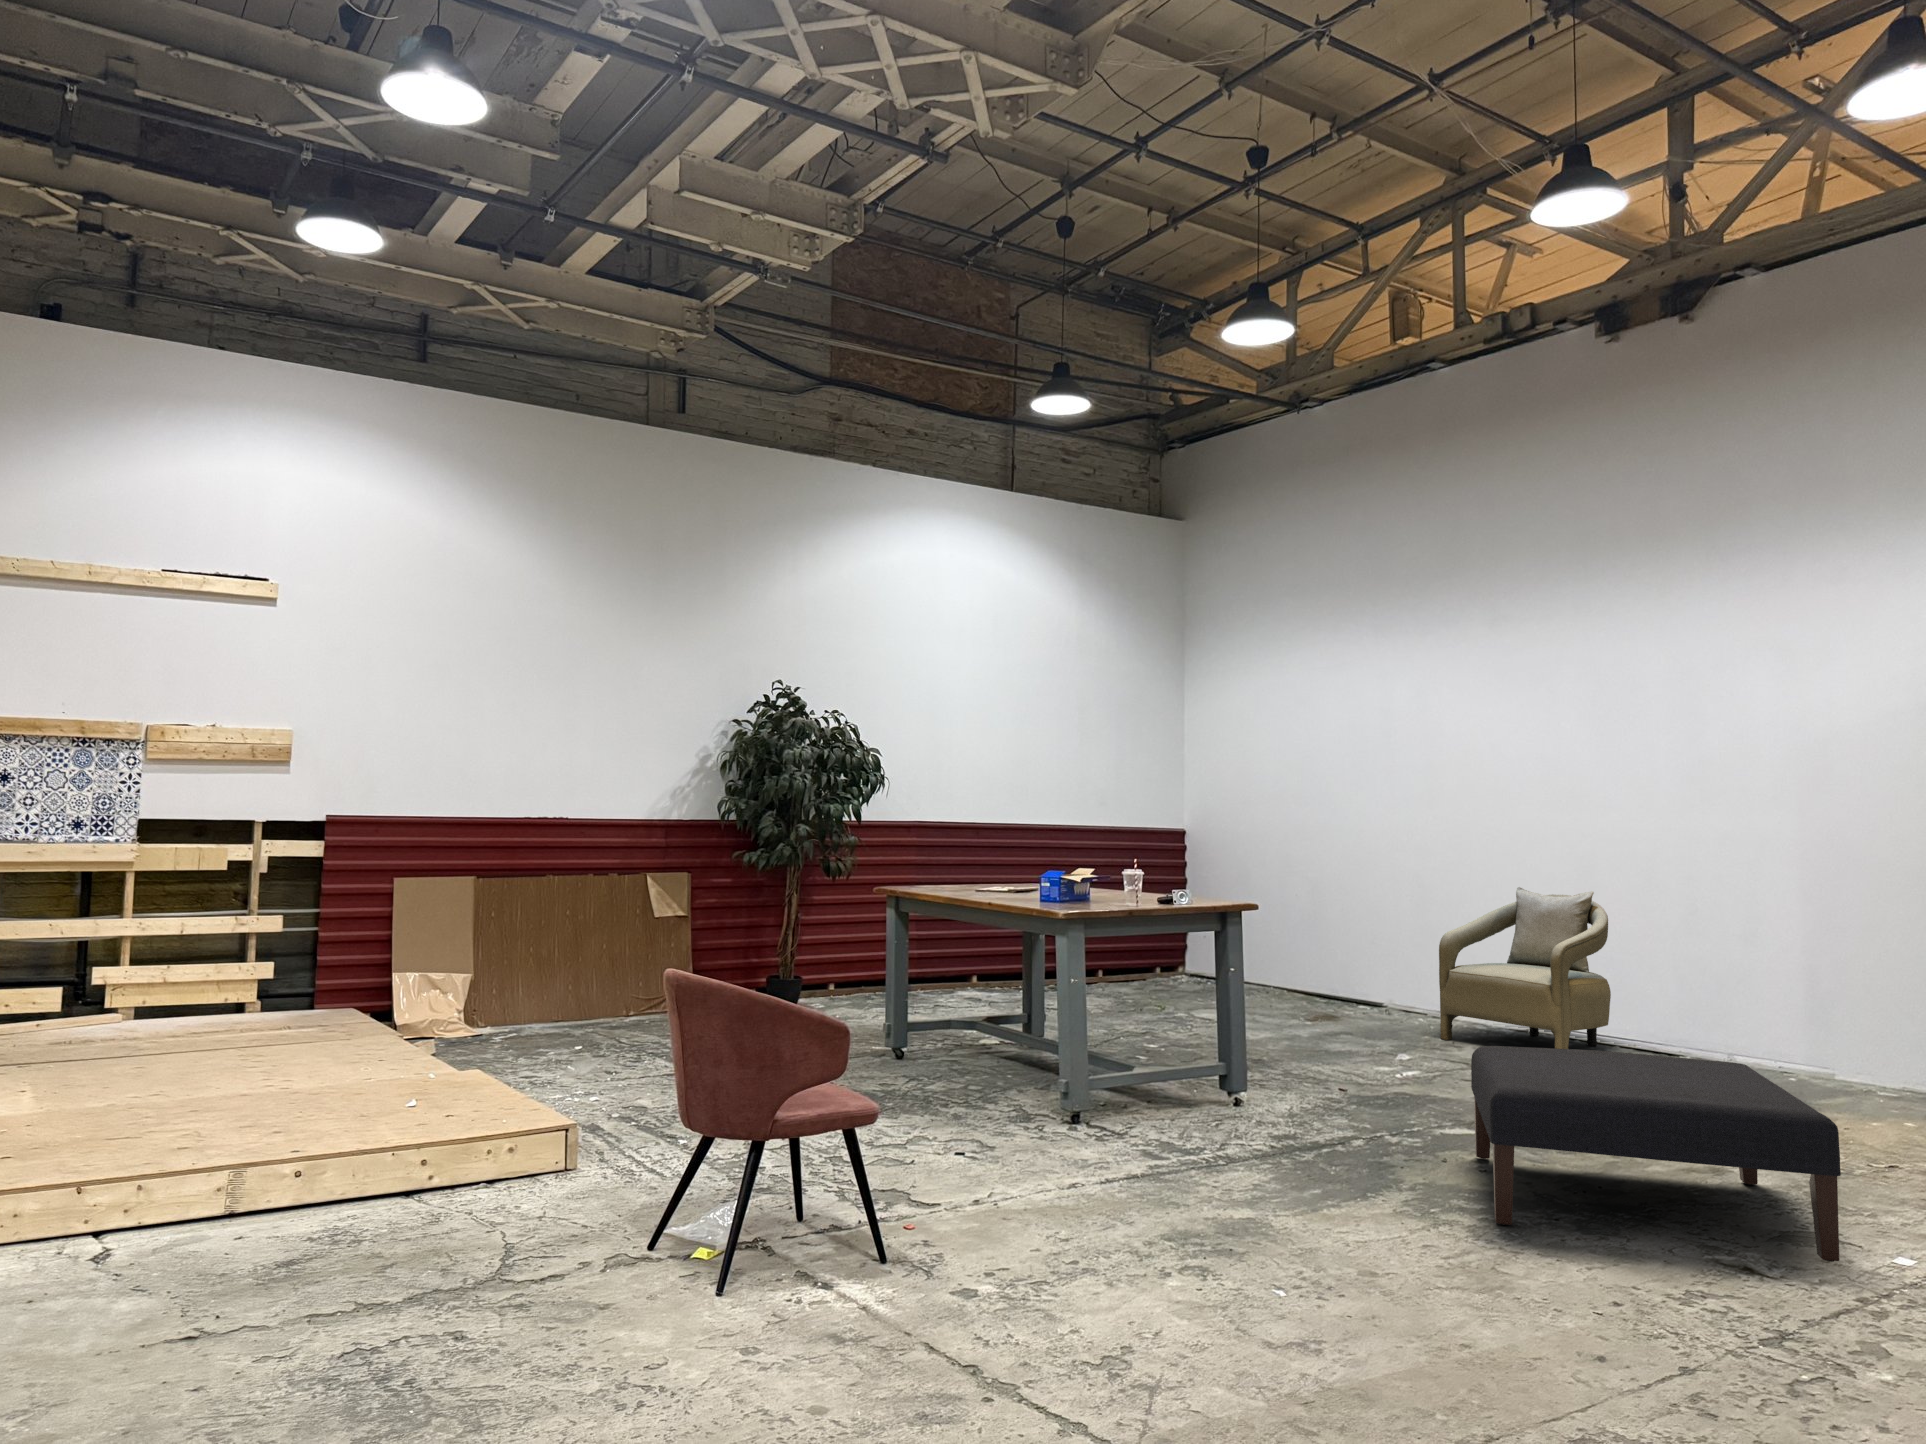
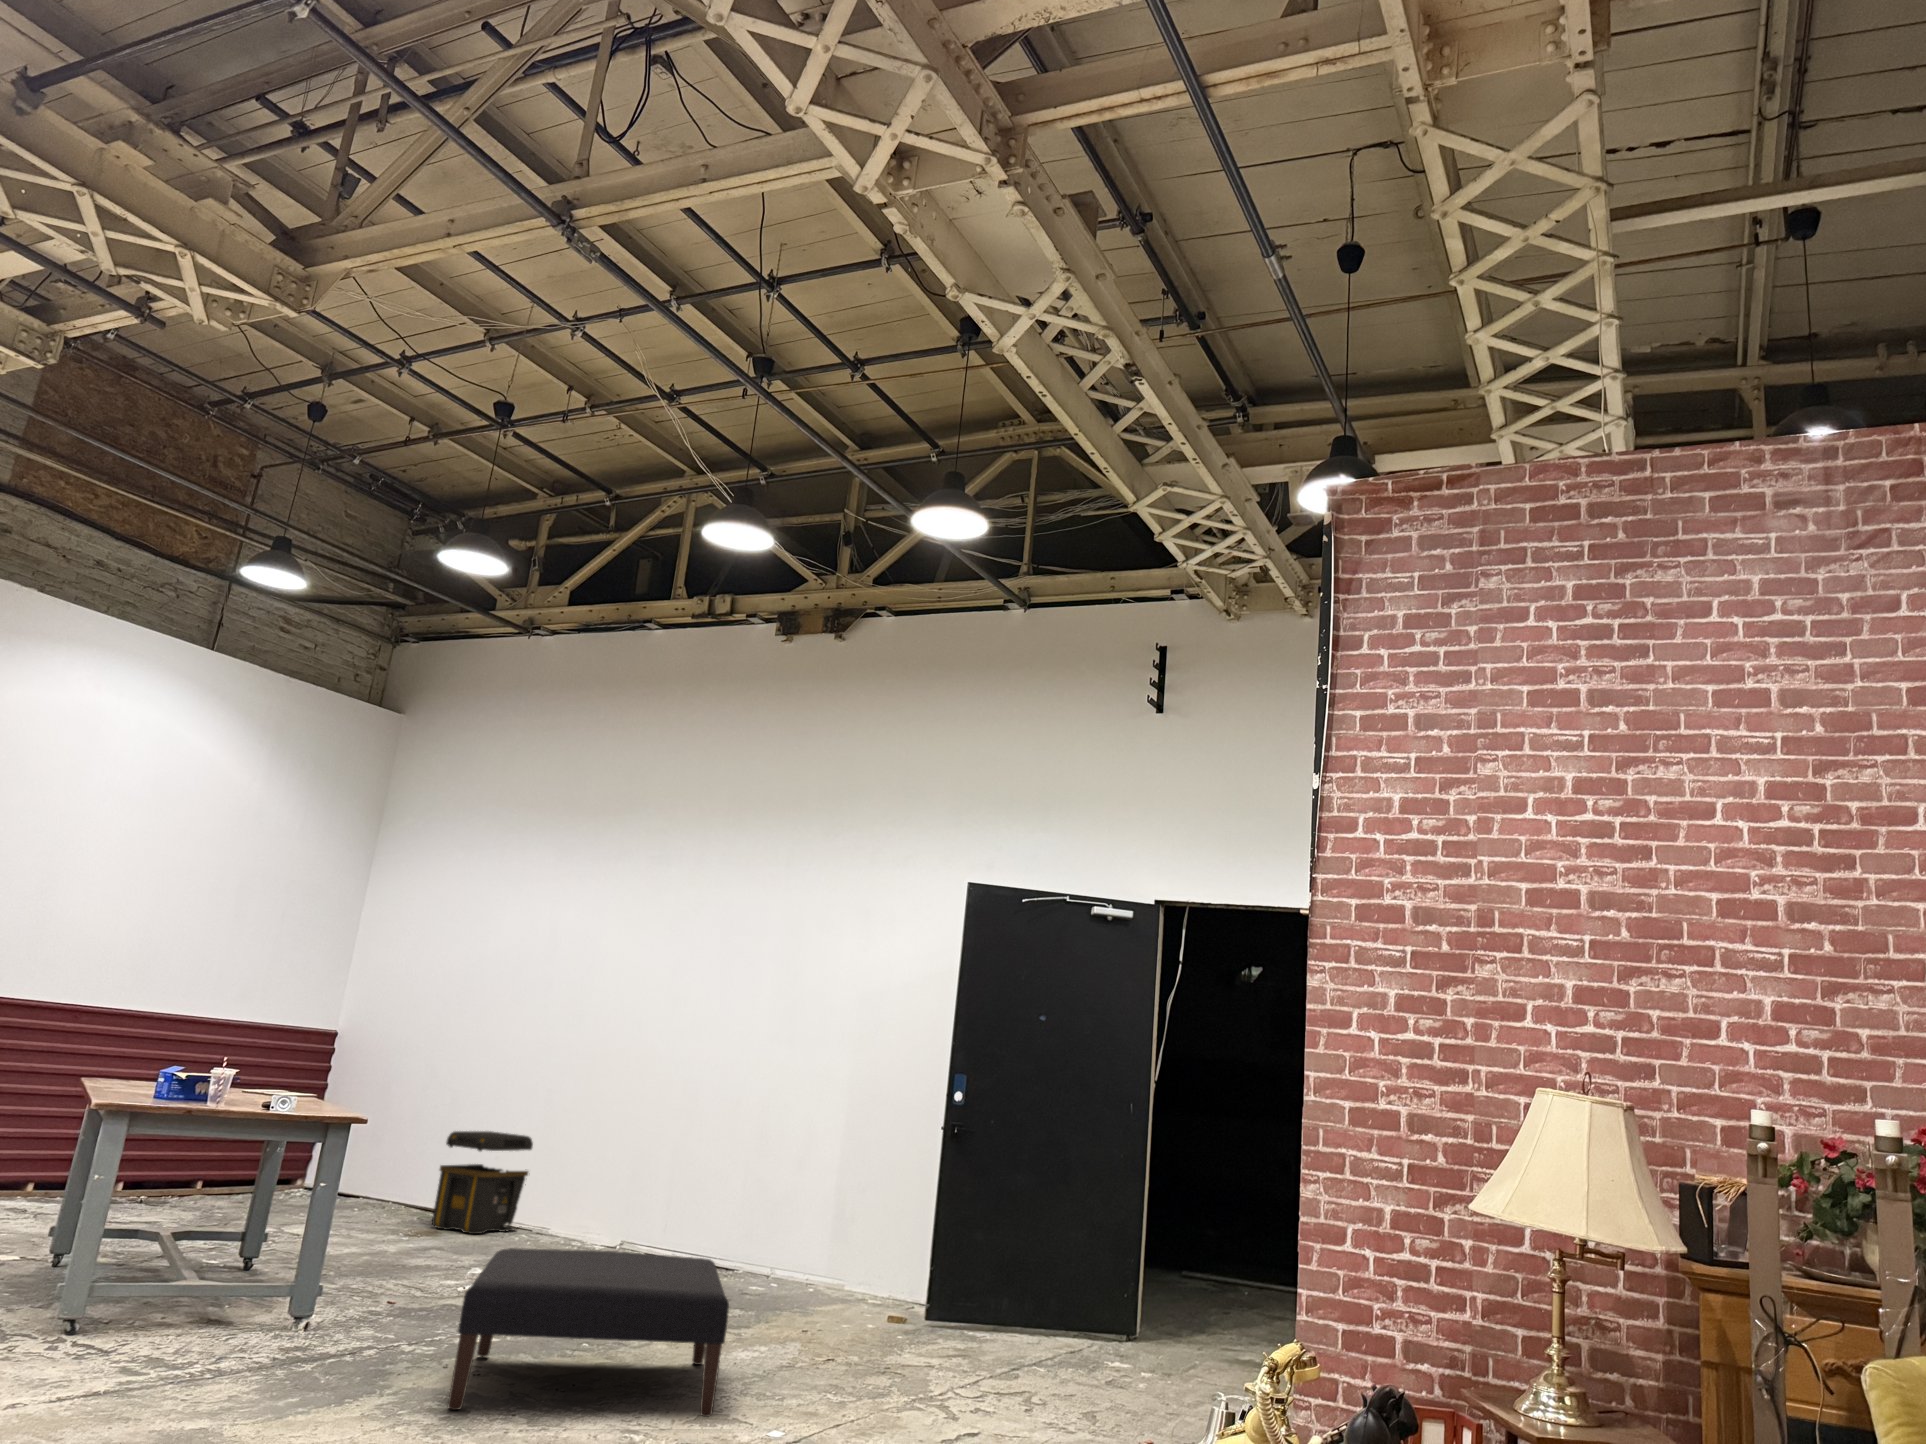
armchair: present [1439,887,1611,1049] -> none [535,1108,701,1271]
toolbox: none [1315,915,1404,1016] -> present [432,1131,533,1234]

